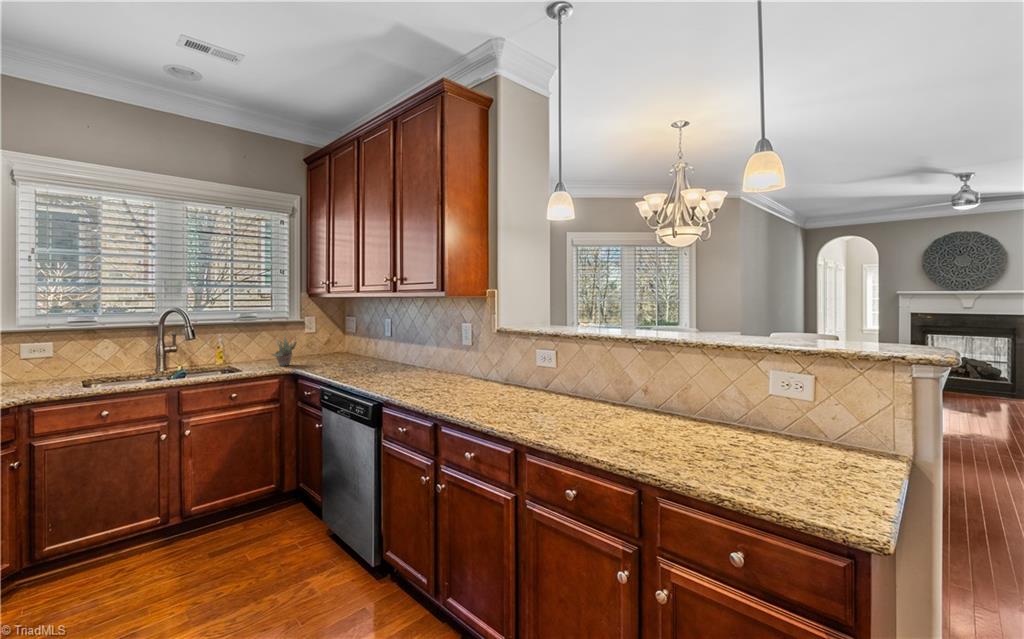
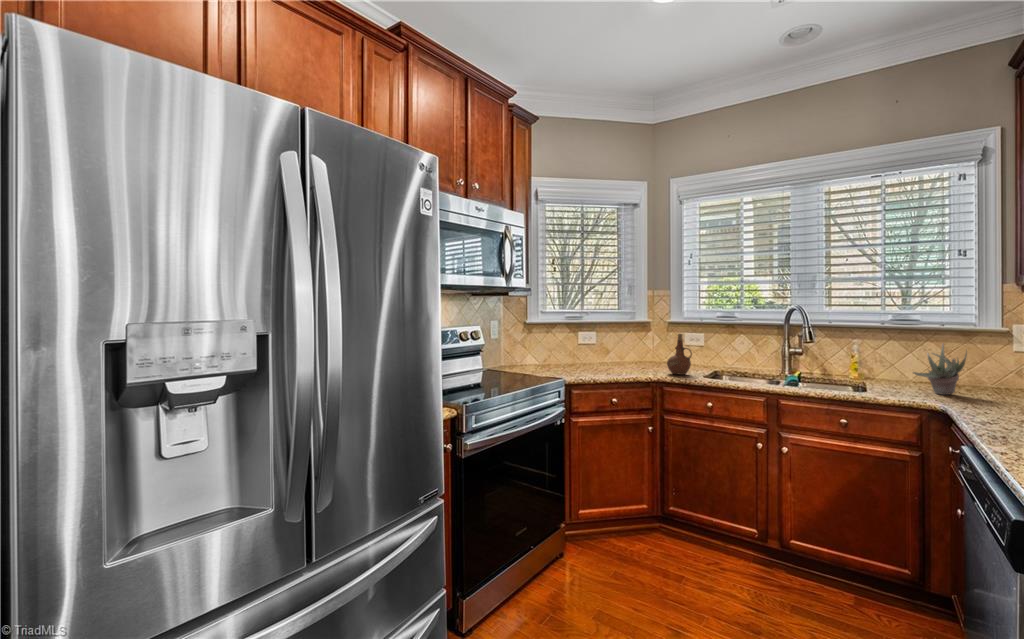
ceramic pitcher: none [21,344,59,392] -> present [667,334,692,375]

